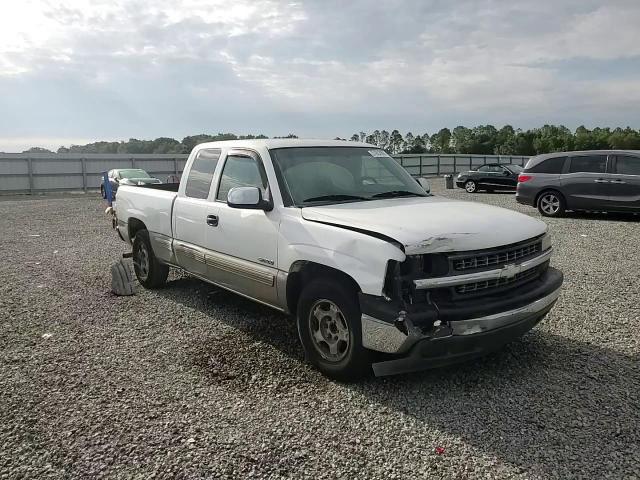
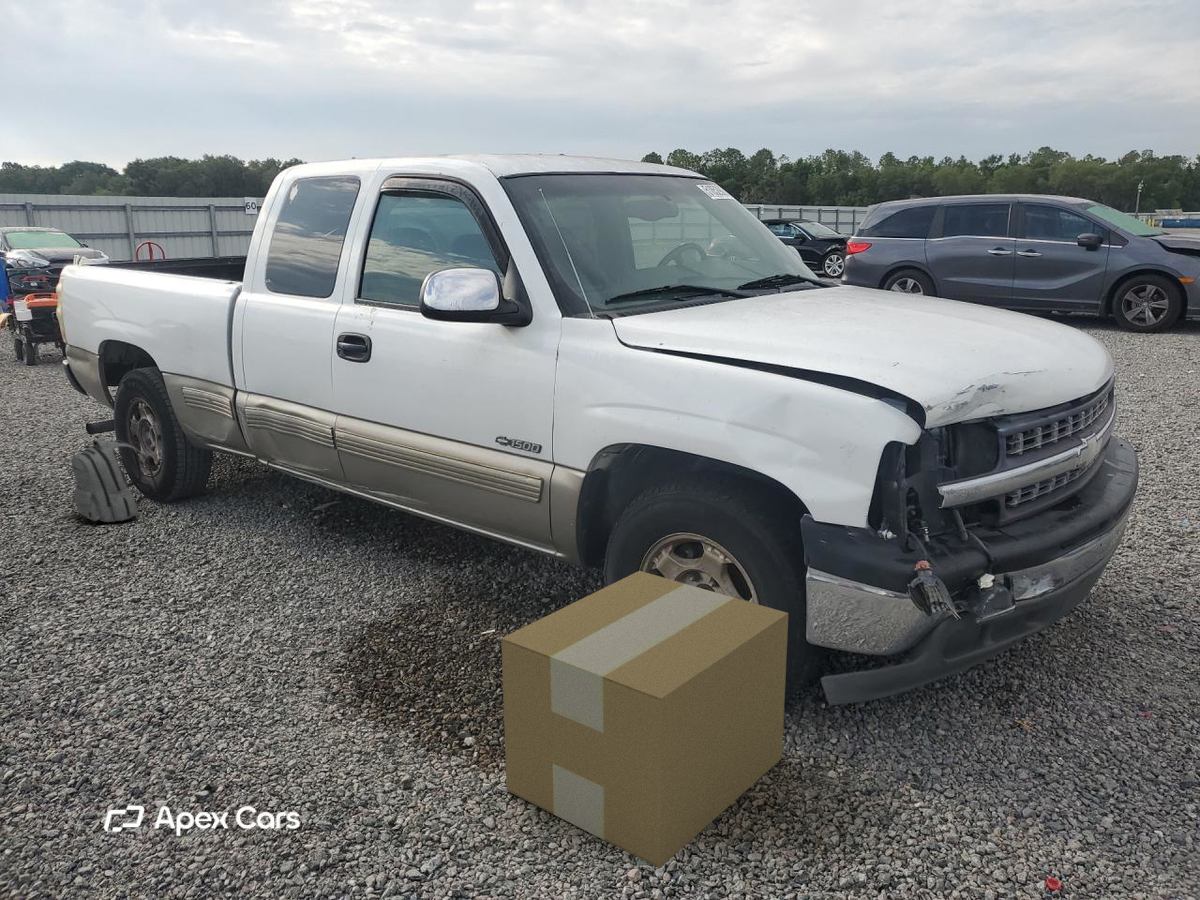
cardboard box: none [236,316,357,430] -> present [501,571,788,868]

